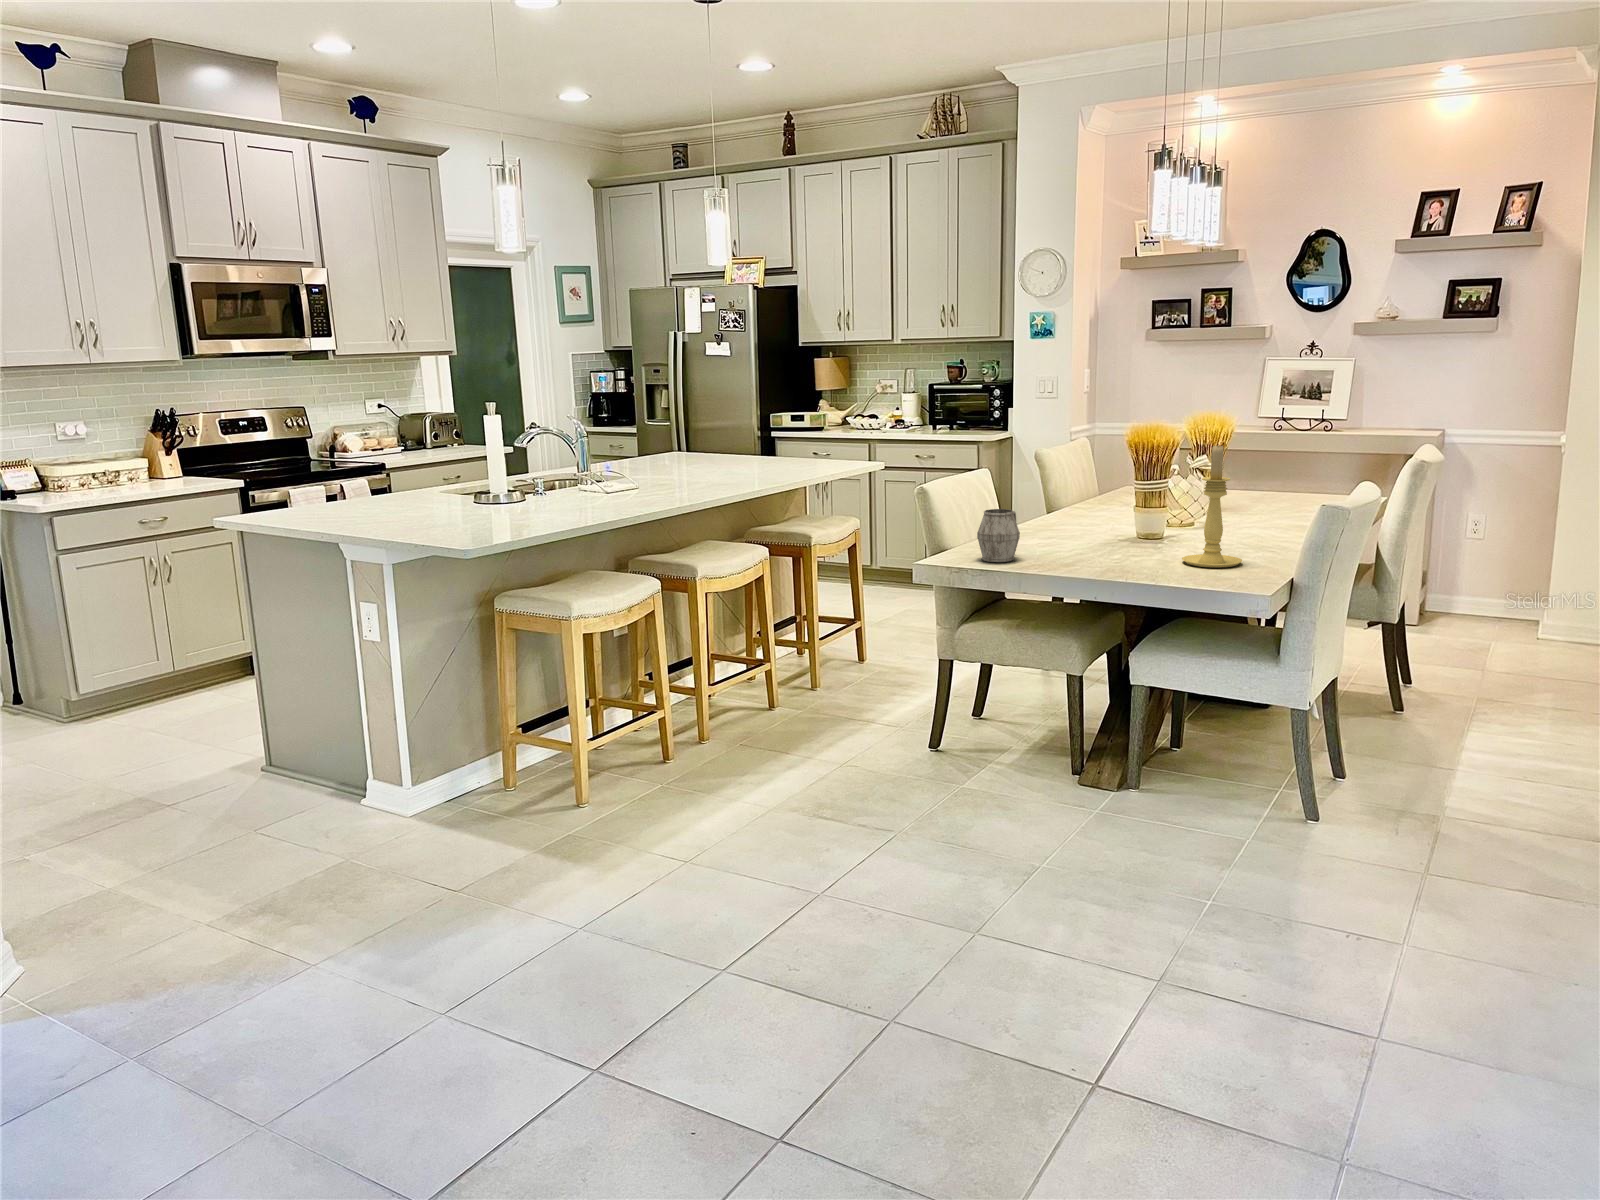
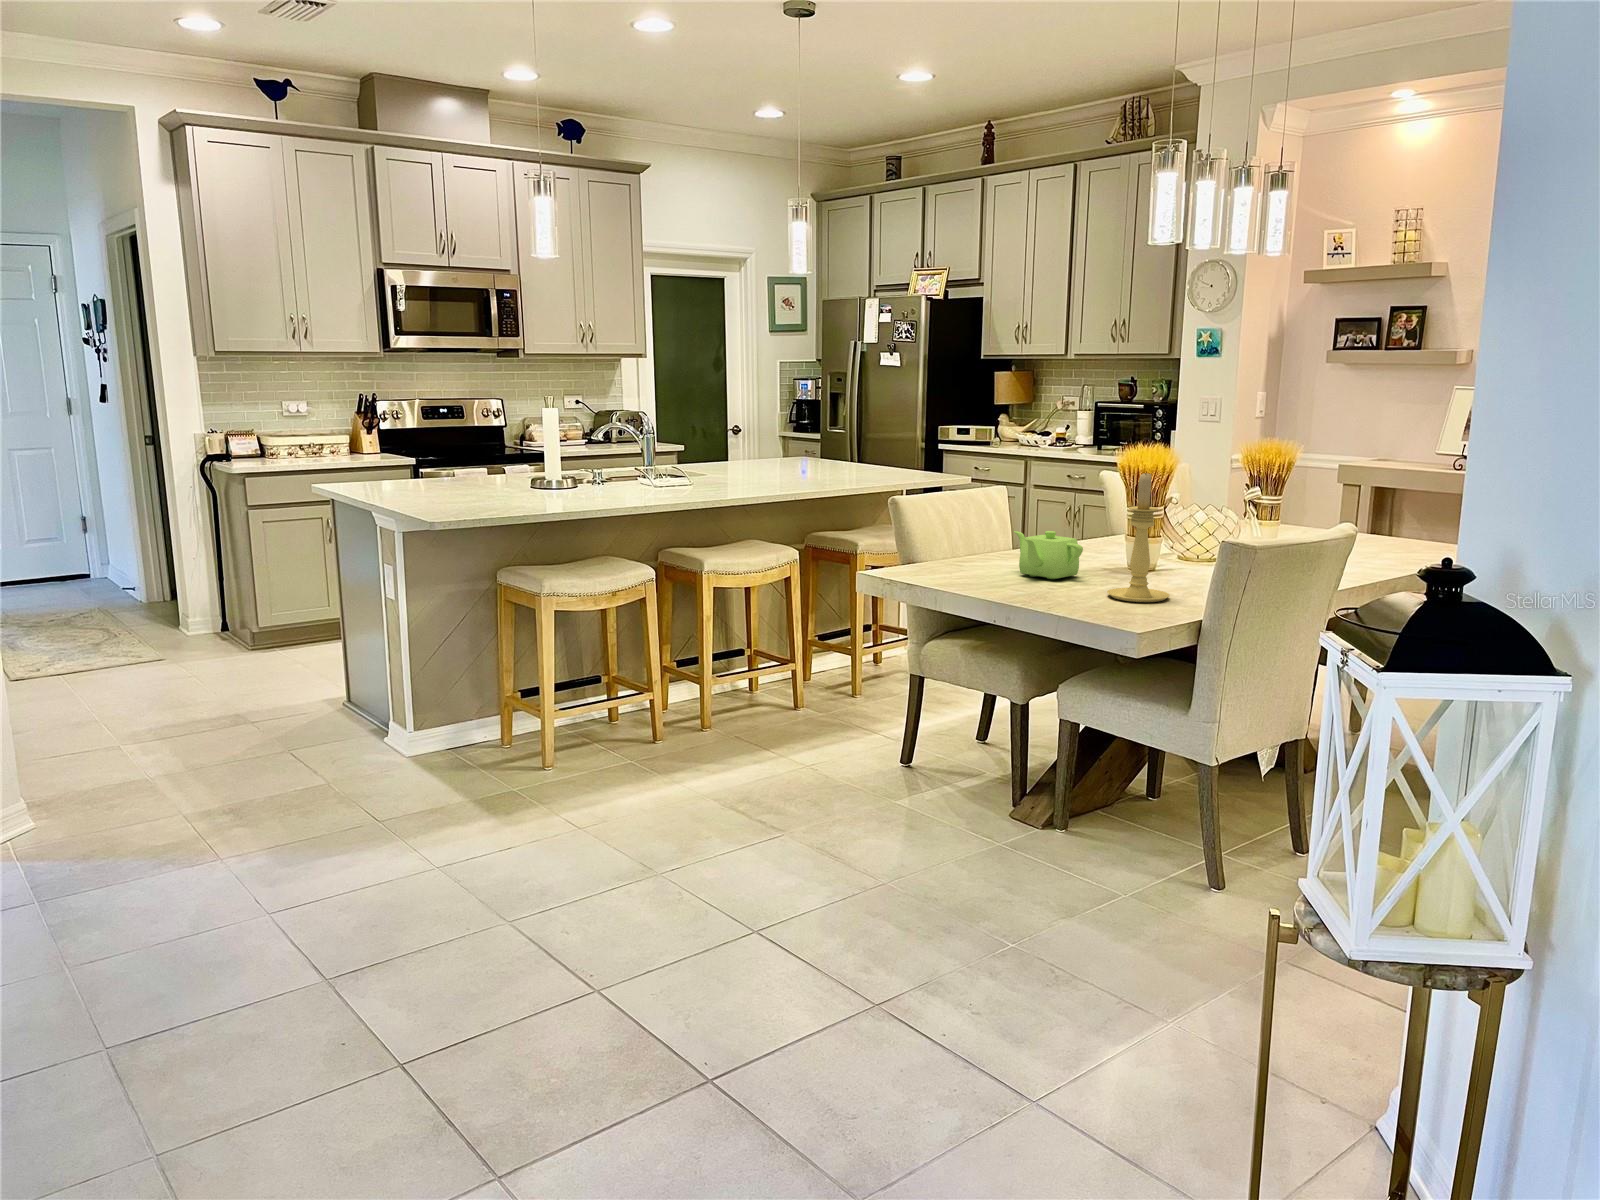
teapot: none [1055,507,1135,554] -> present [1014,531,1083,579]
mug: present [977,509,1020,562] -> none [915,525,963,578]

